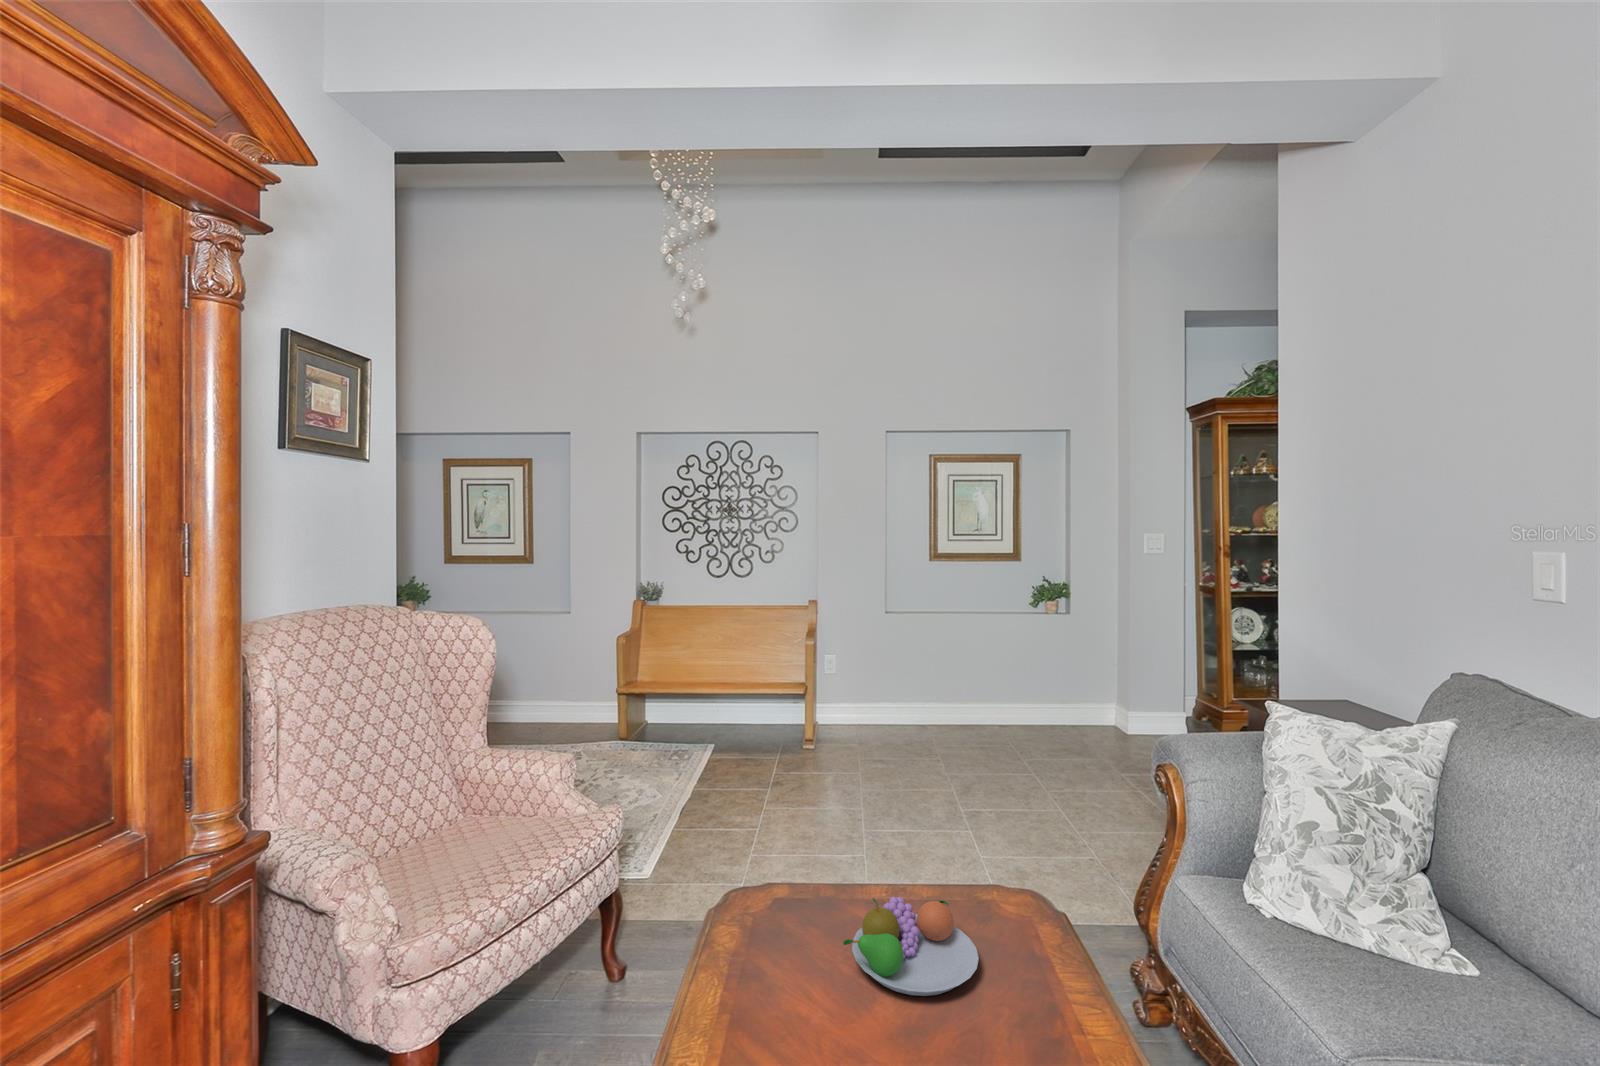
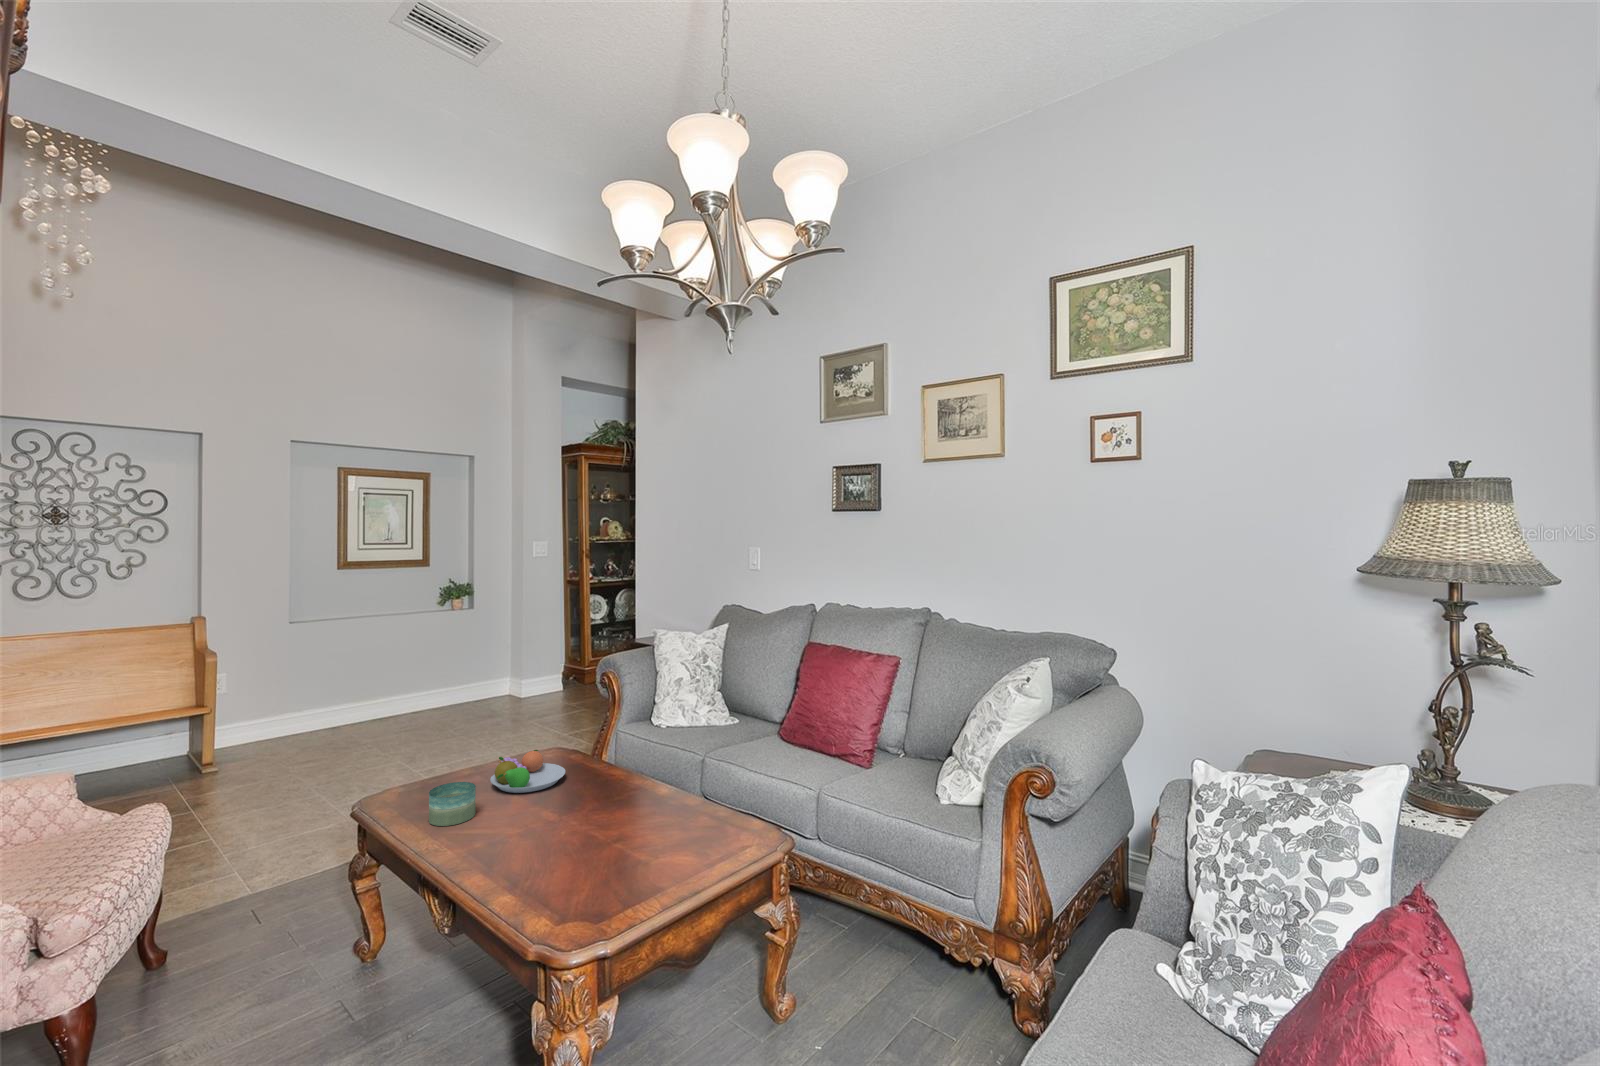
candle: none [722,924,792,1013] -> present [429,782,476,826]

